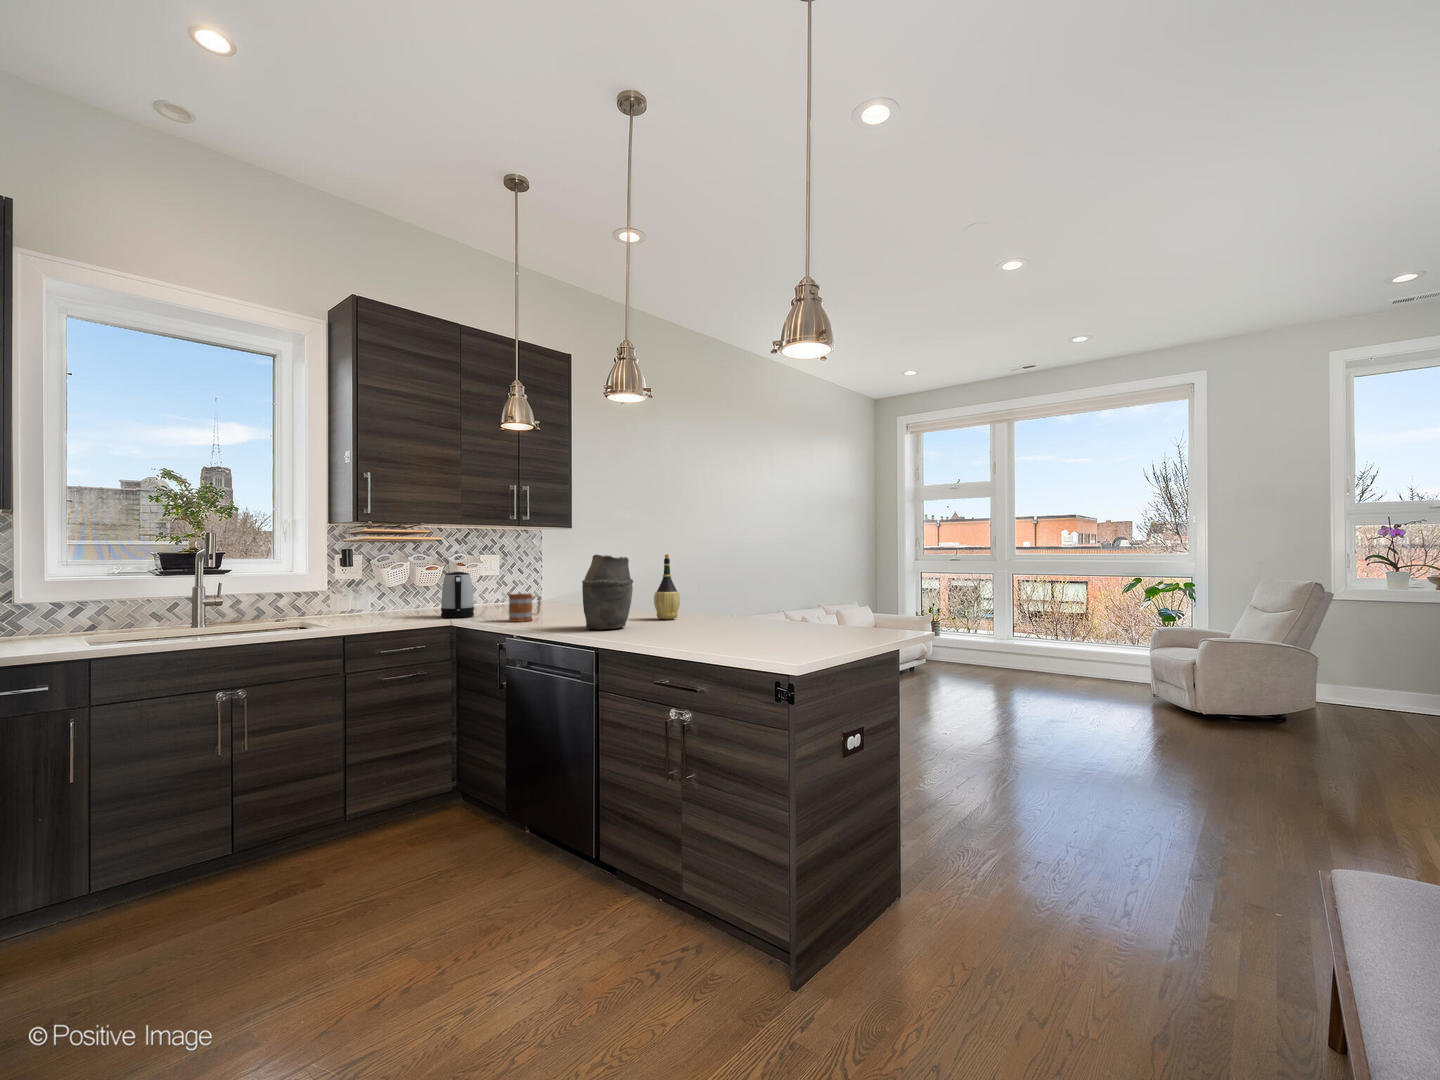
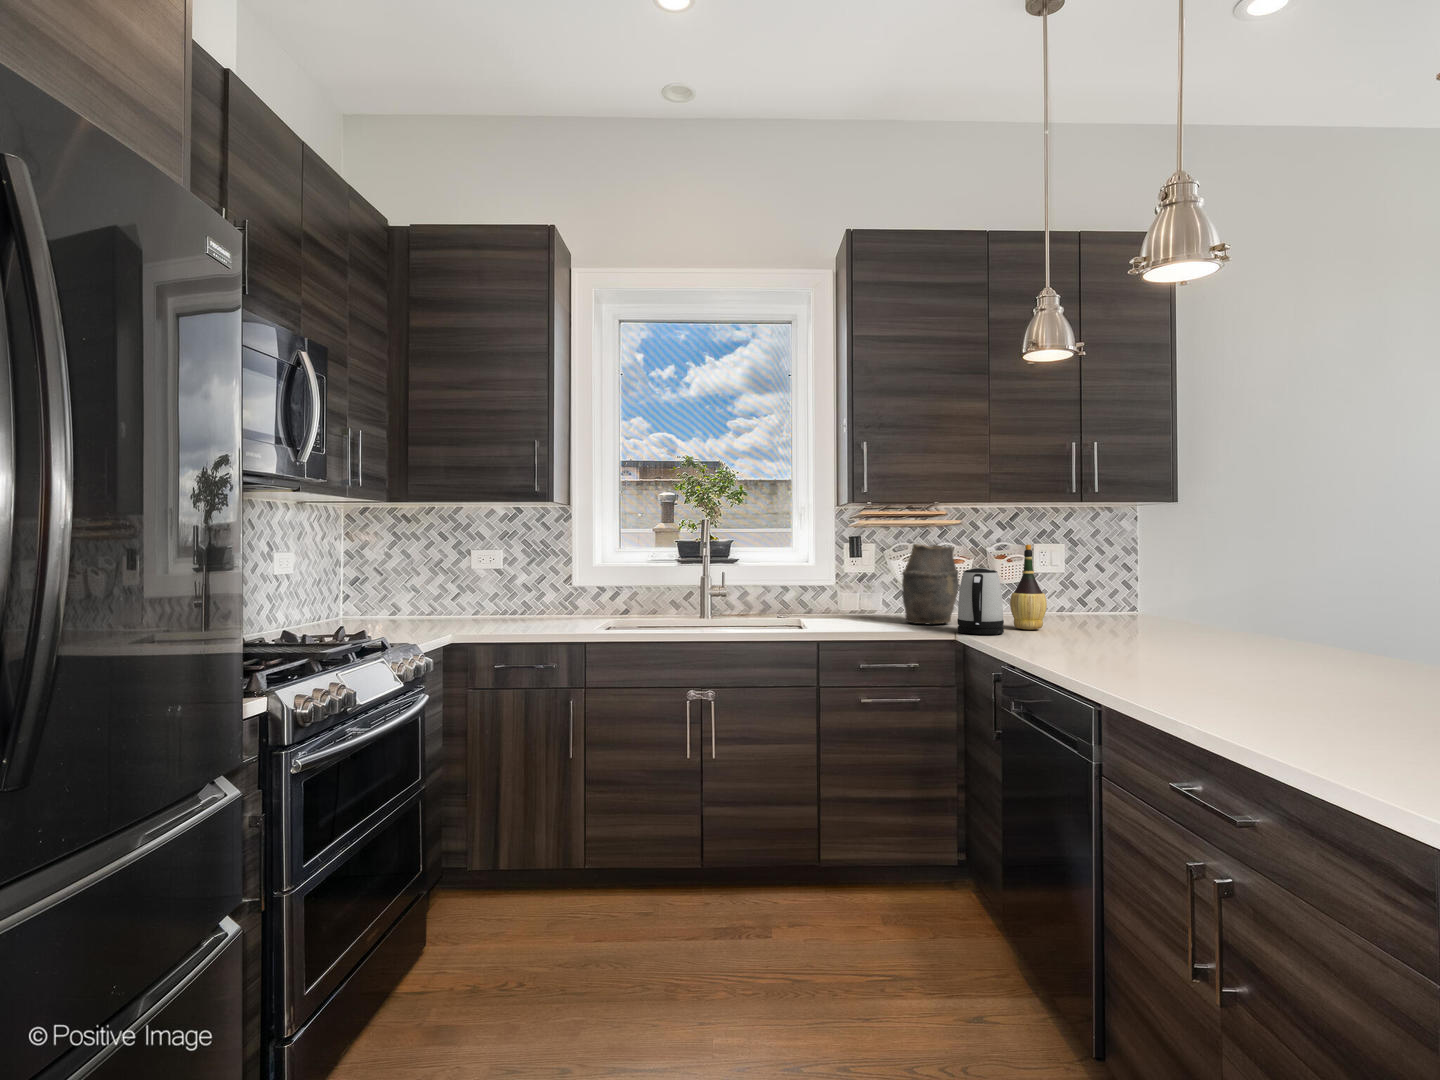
wine bottle: present [654,554,680,619] -> present [1010,544,1047,630]
vase: present [582,555,633,630] -> present [902,544,959,624]
mug: present [509,594,541,622] -> none [1041,607,1096,653]

